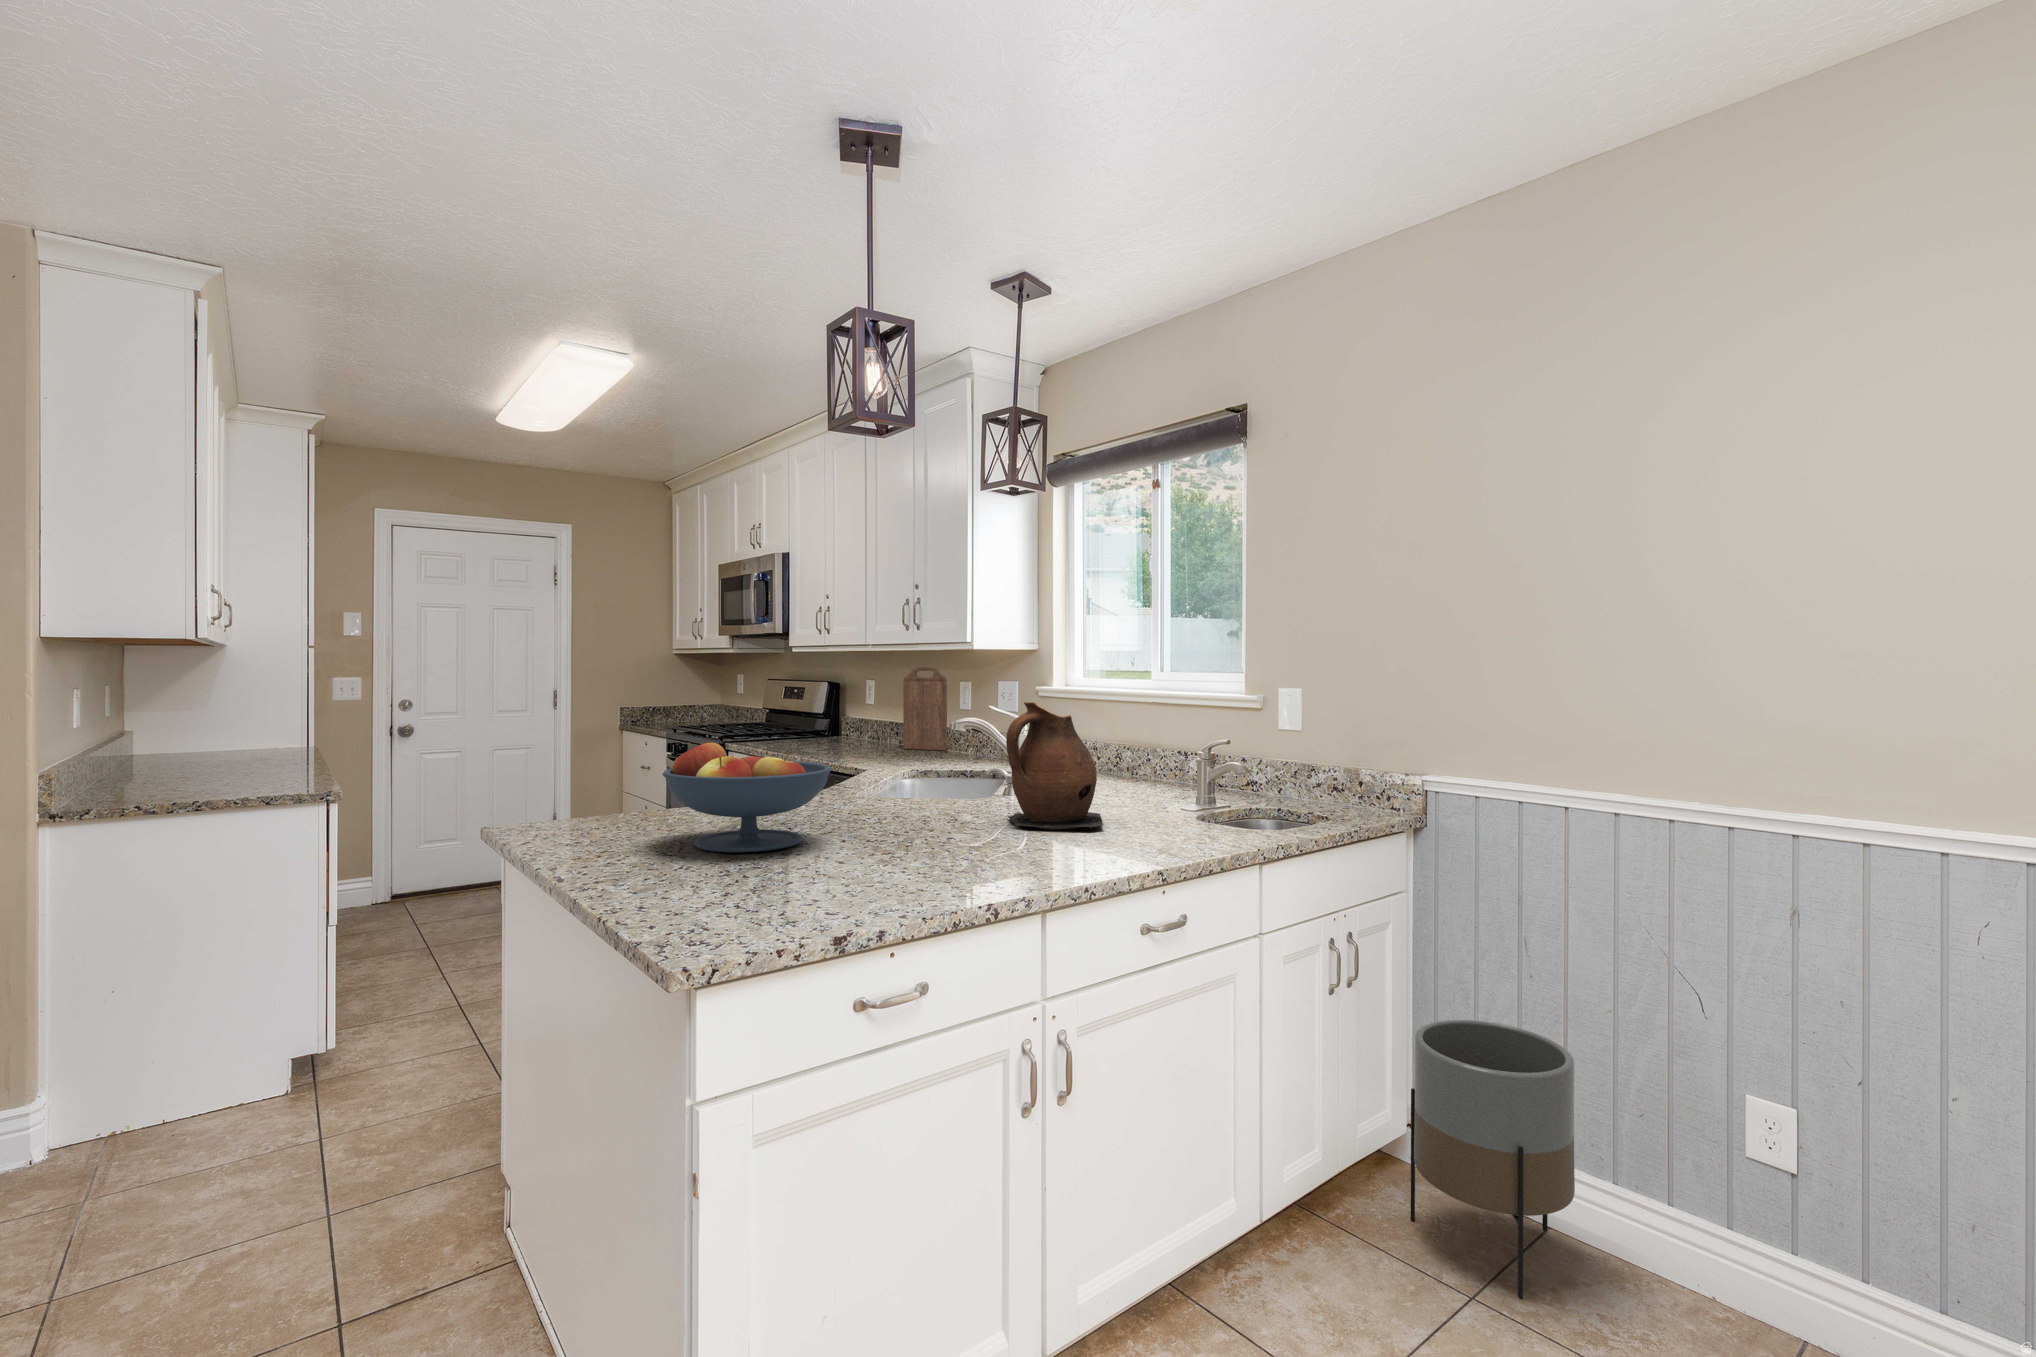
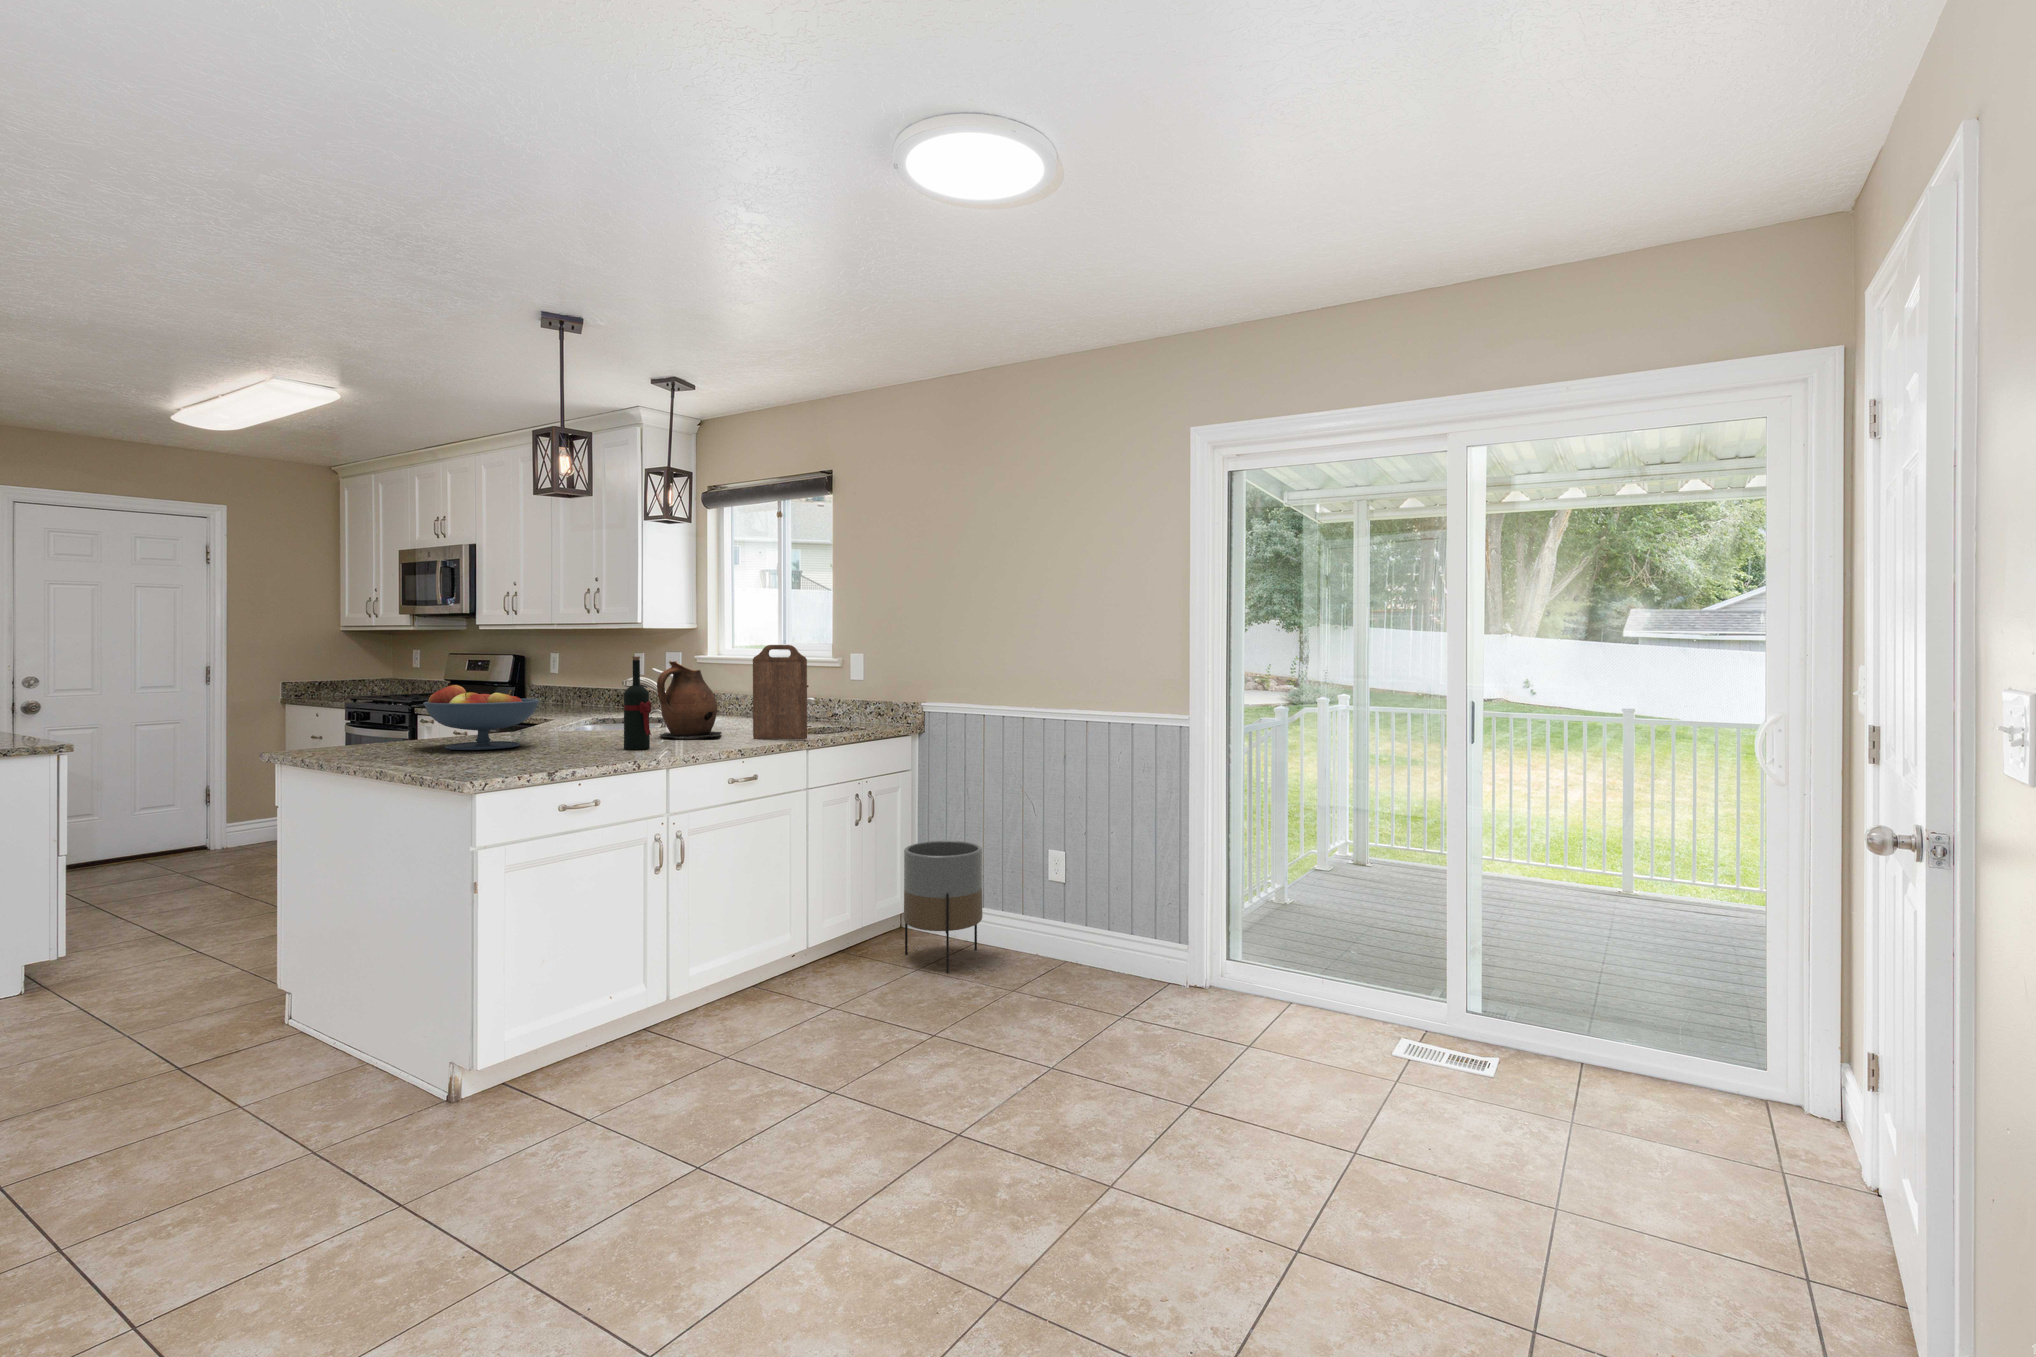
cutting board: present [903,667,947,751] -> present [753,645,807,739]
wine bottle: none [959,698,1003,860] -> present [624,657,651,750]

